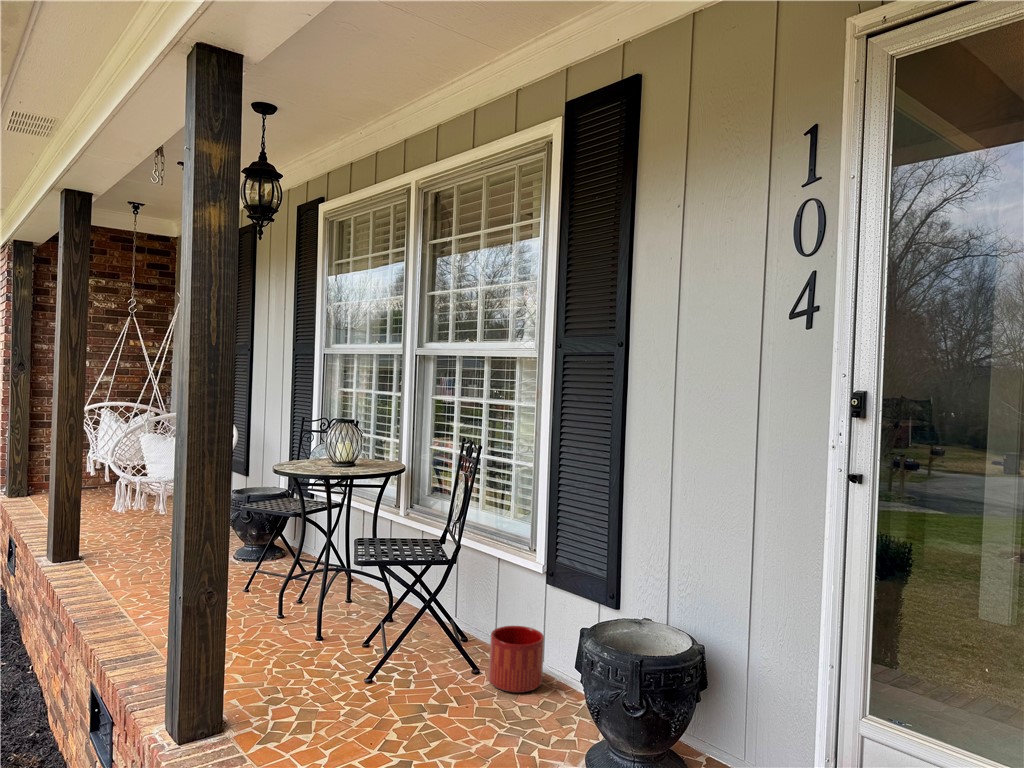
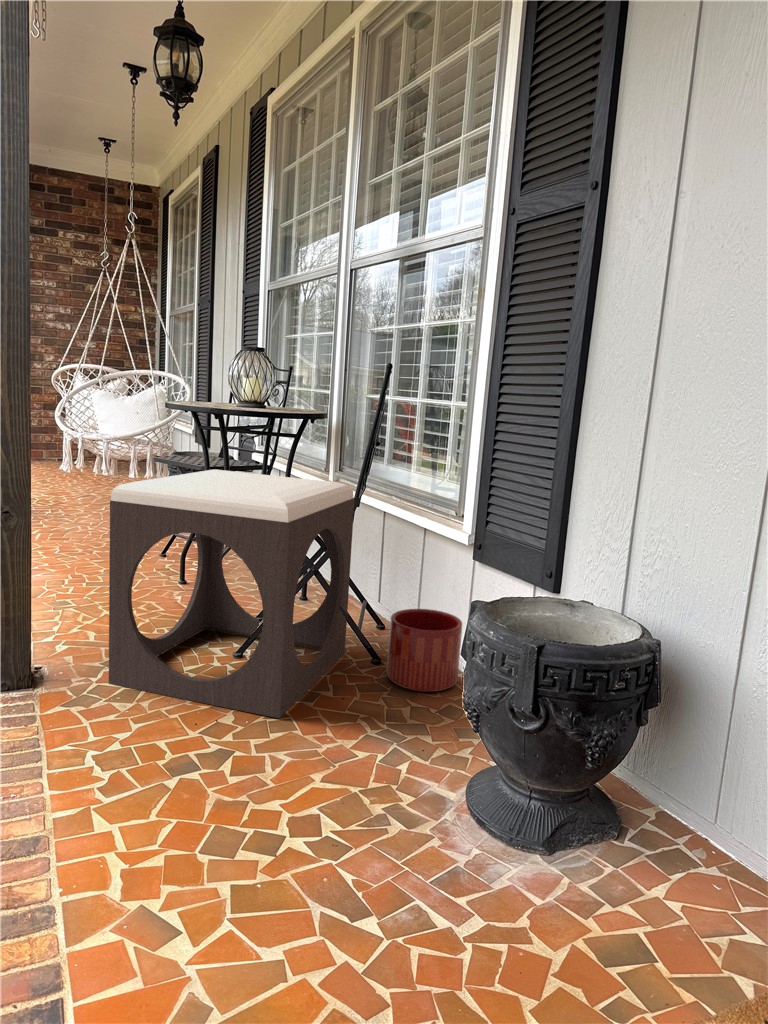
footstool: none [282,528,455,730] -> present [109,469,355,718]

